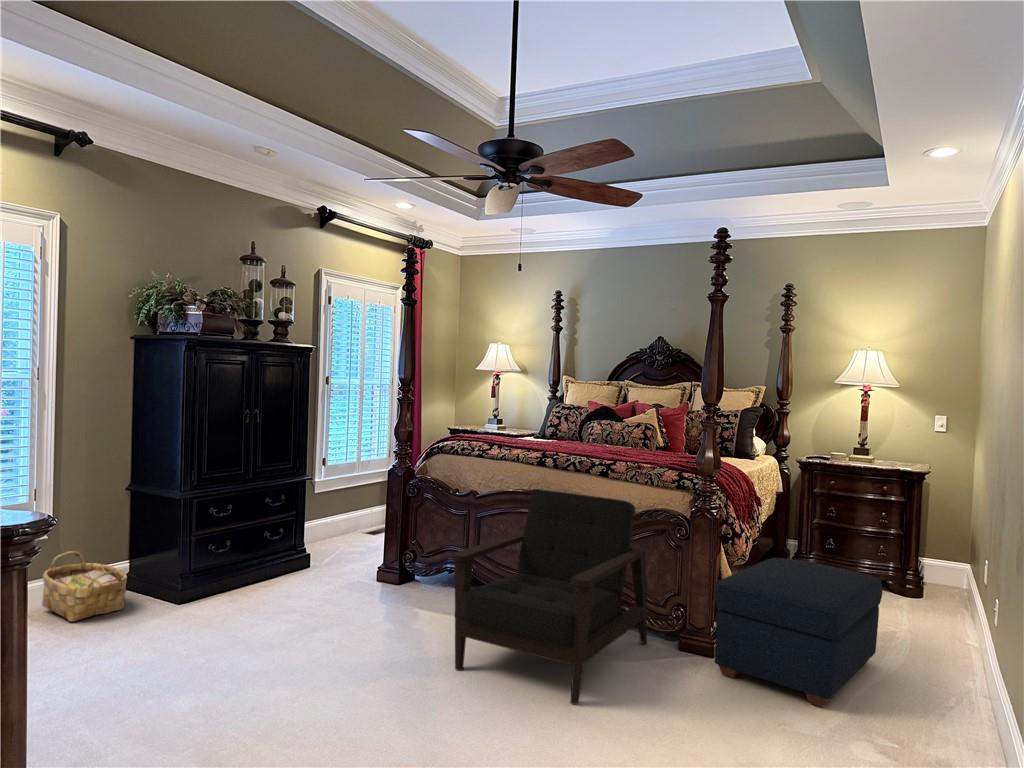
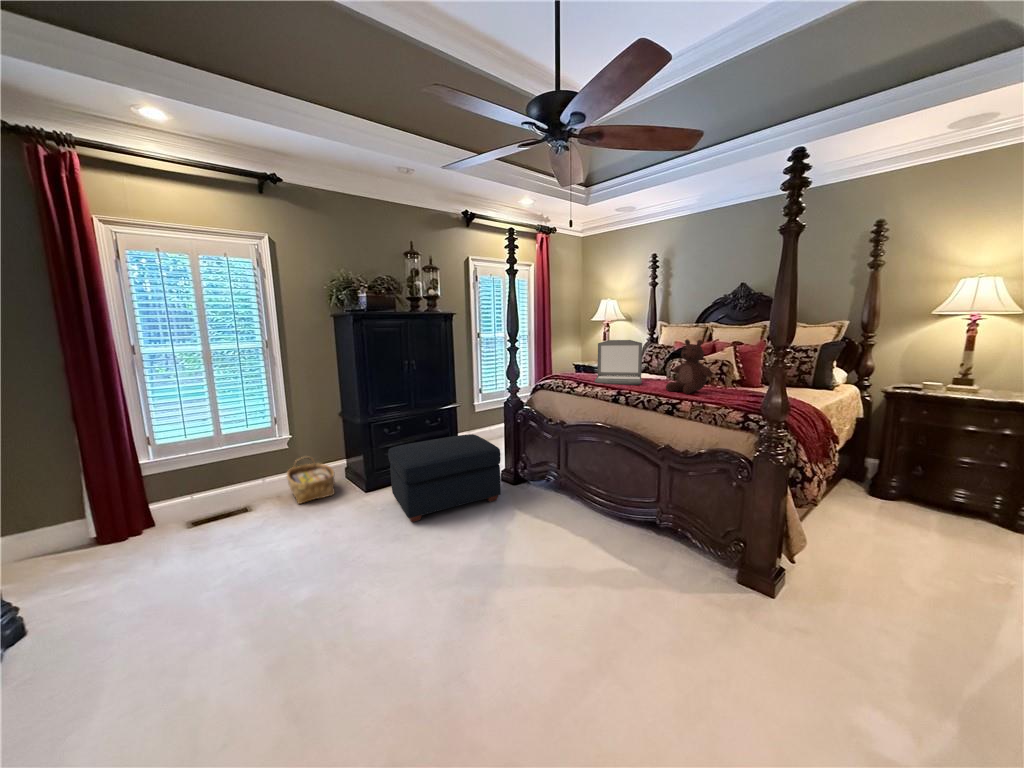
laptop: none [507,394,565,448] -> present [595,340,642,385]
teddy bear: none [594,395,643,456] -> present [666,339,713,394]
armchair: present [450,489,647,704] -> none [513,427,707,646]
ottoman: present [715,558,882,707] -> present [388,434,501,522]

